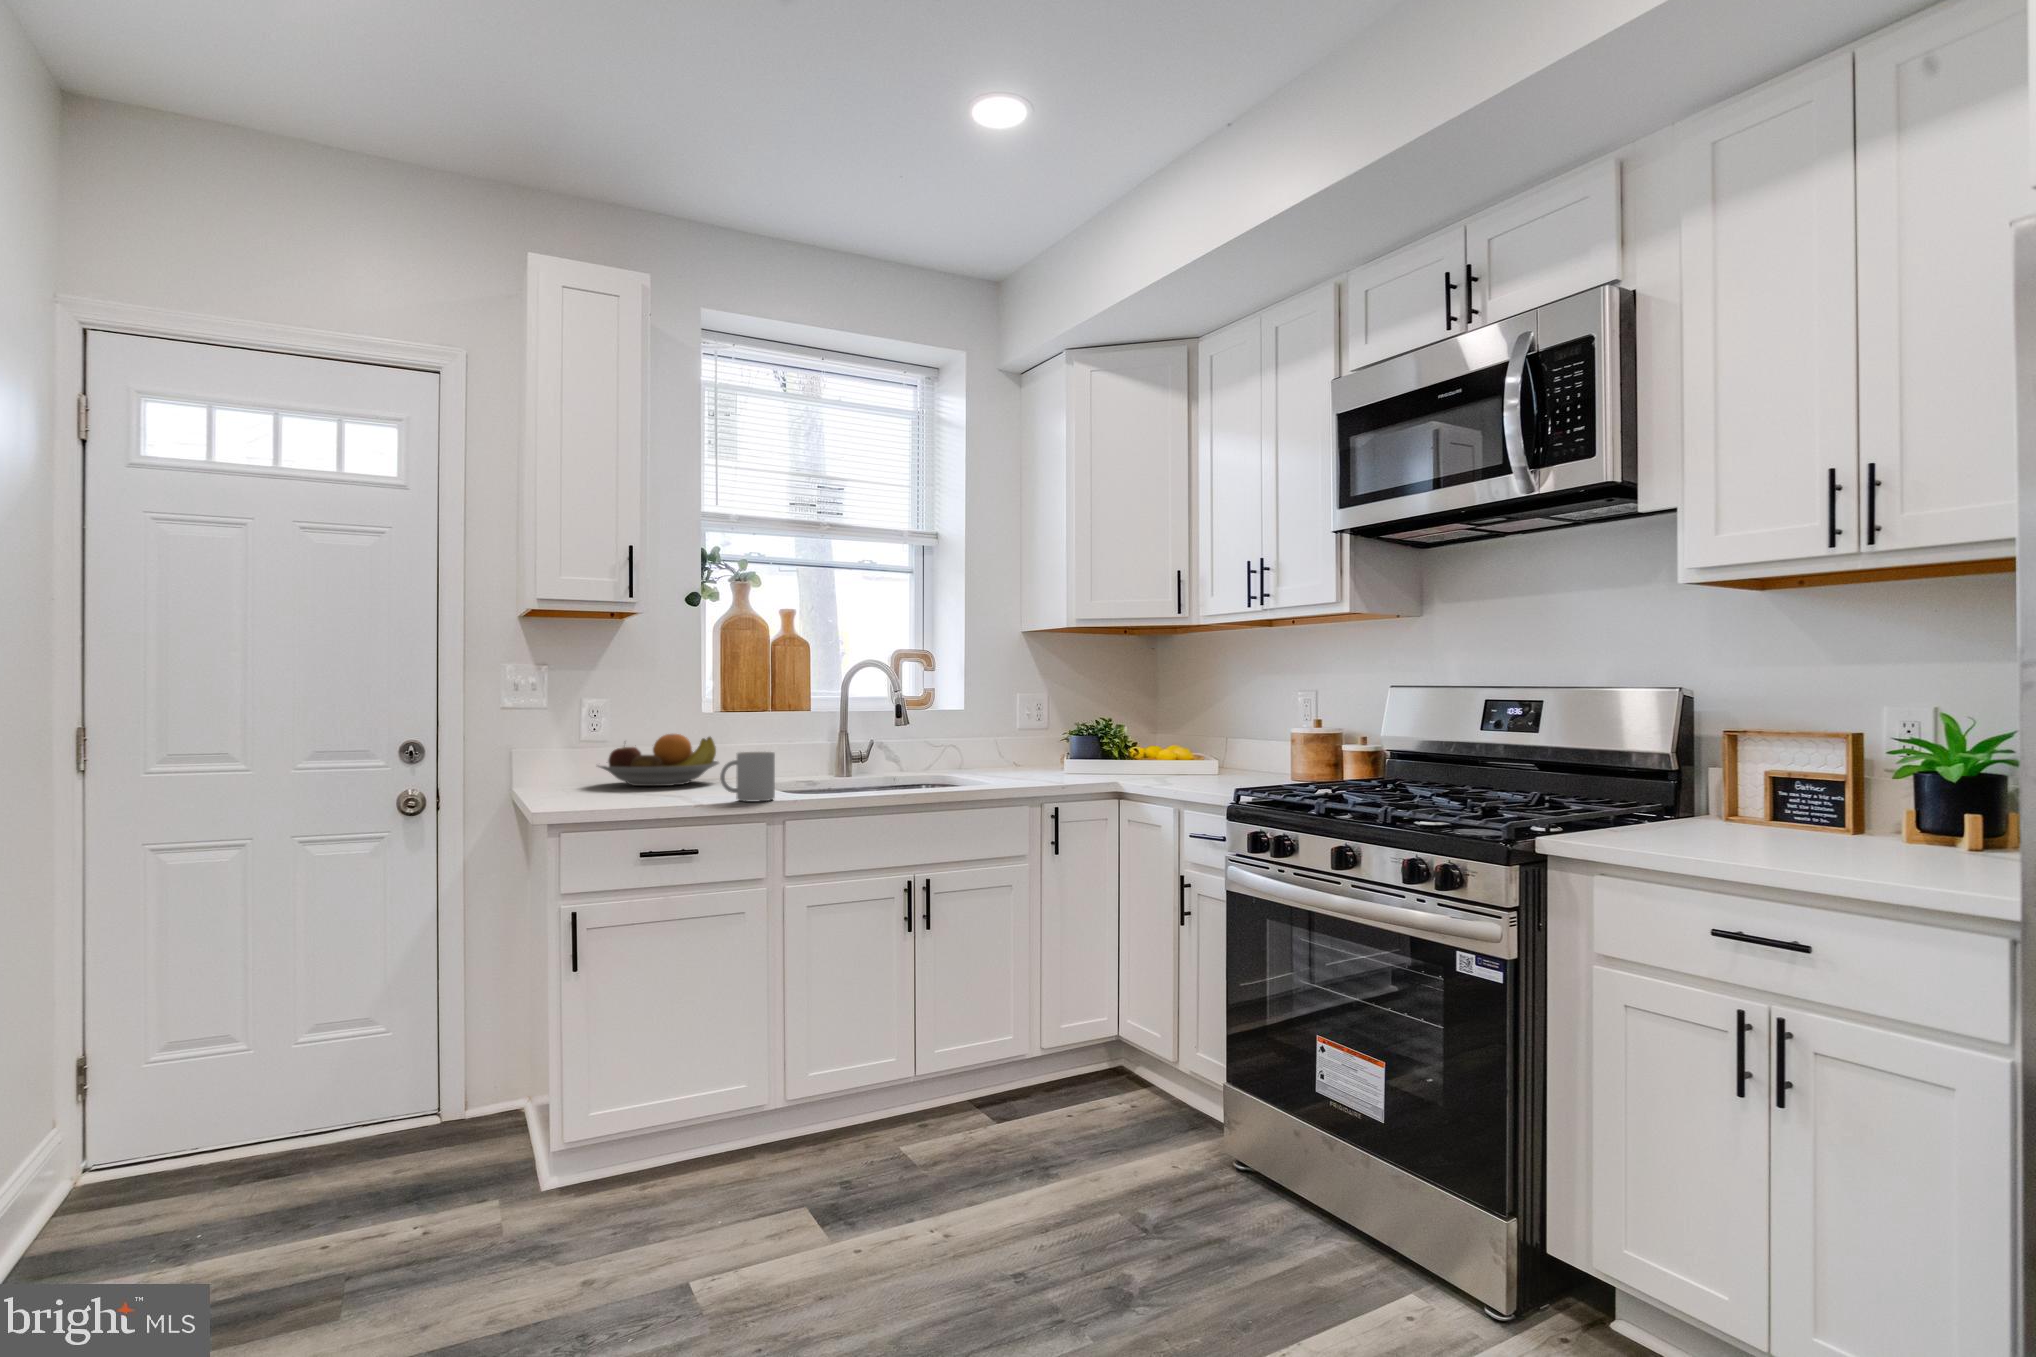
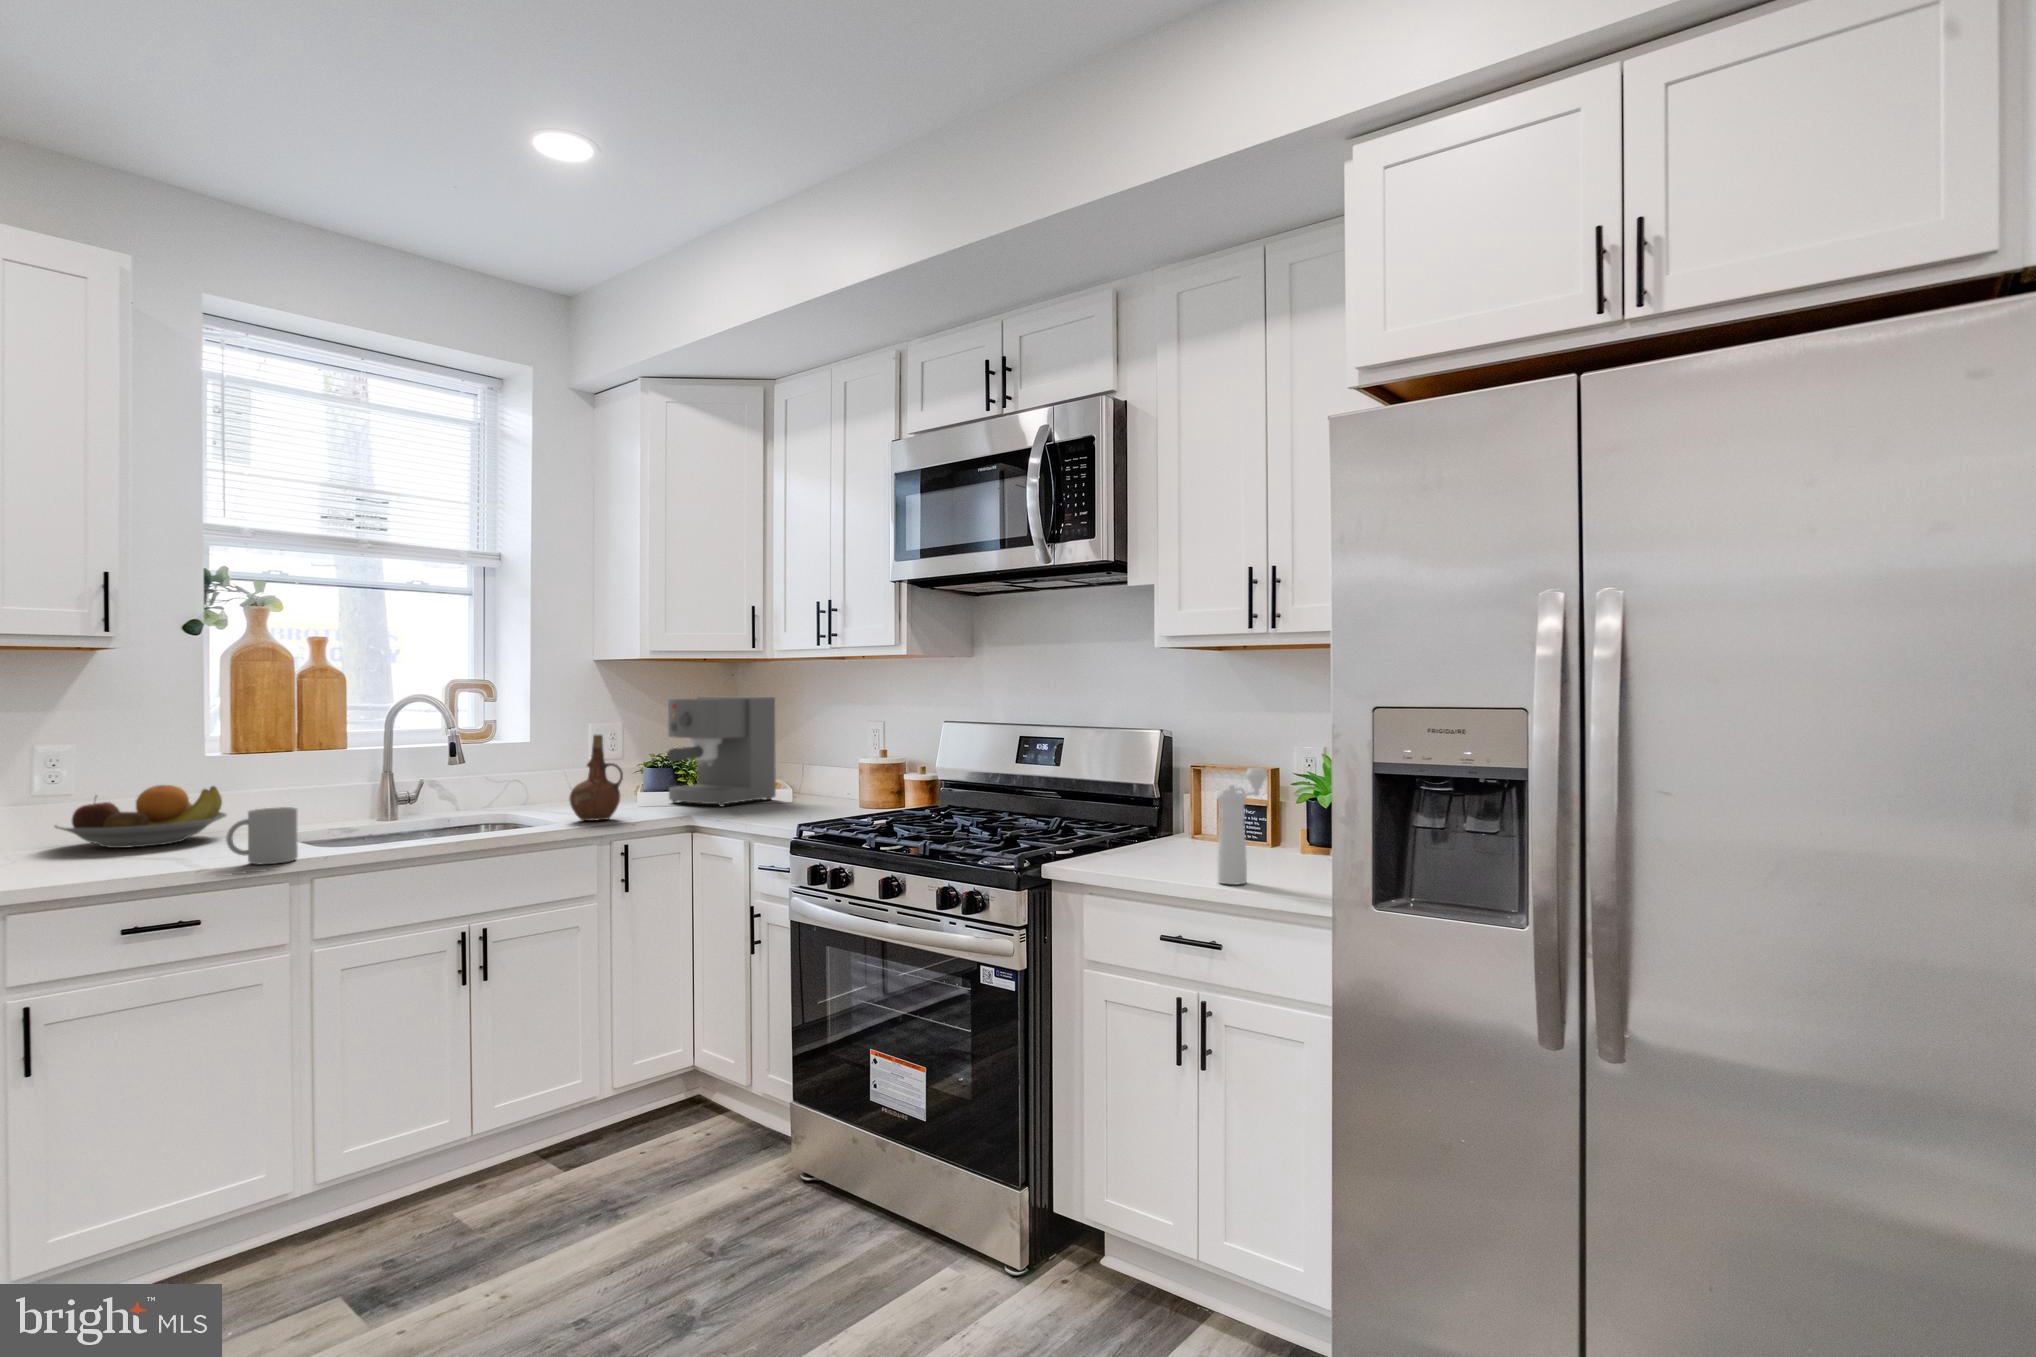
coffee maker: none [1092,665,1199,775] -> present [667,697,776,806]
ceramic pitcher: none [1002,697,1052,781] -> present [569,735,623,821]
pepper mill: none [1793,722,1868,868] -> present [1217,768,1267,885]

